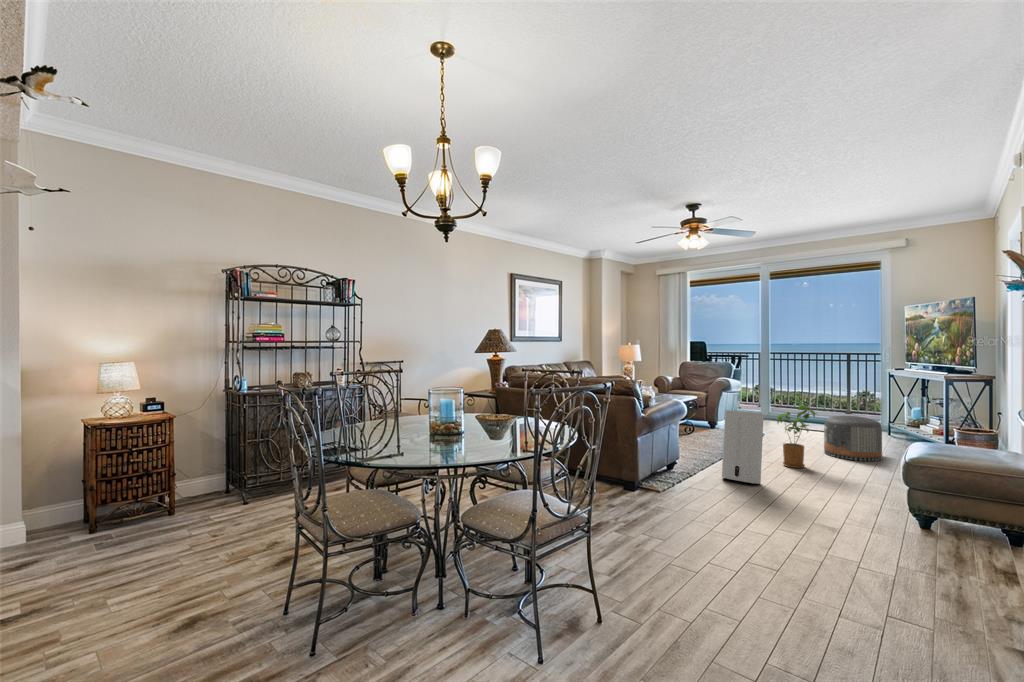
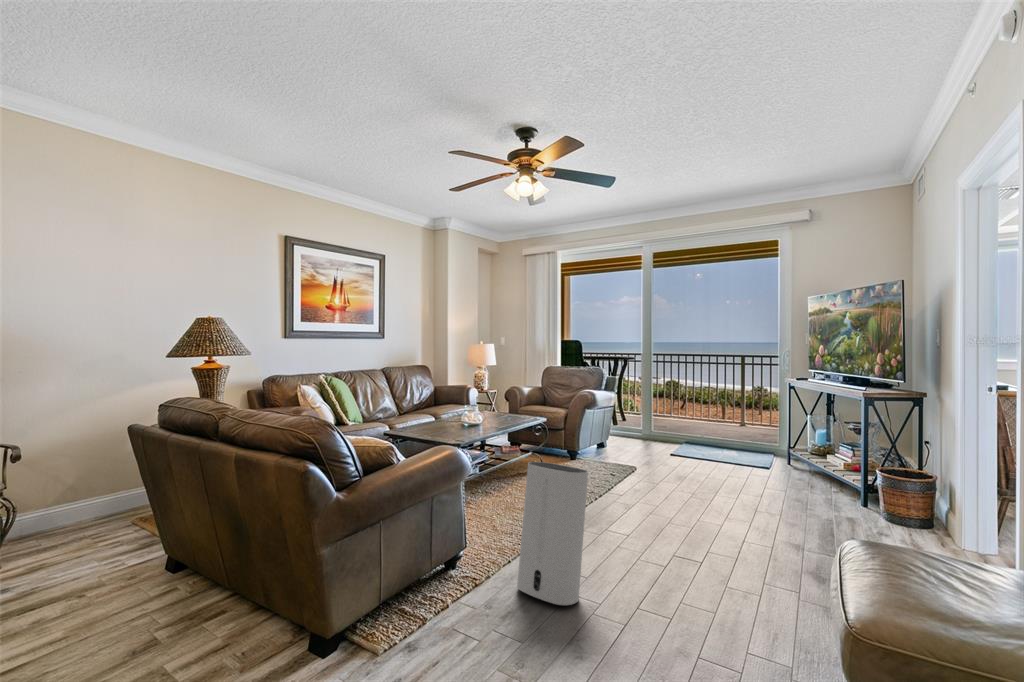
house plant: present [777,405,816,468] -> none [629,444,689,547]
pouf: present [824,416,882,461] -> none [702,450,780,523]

